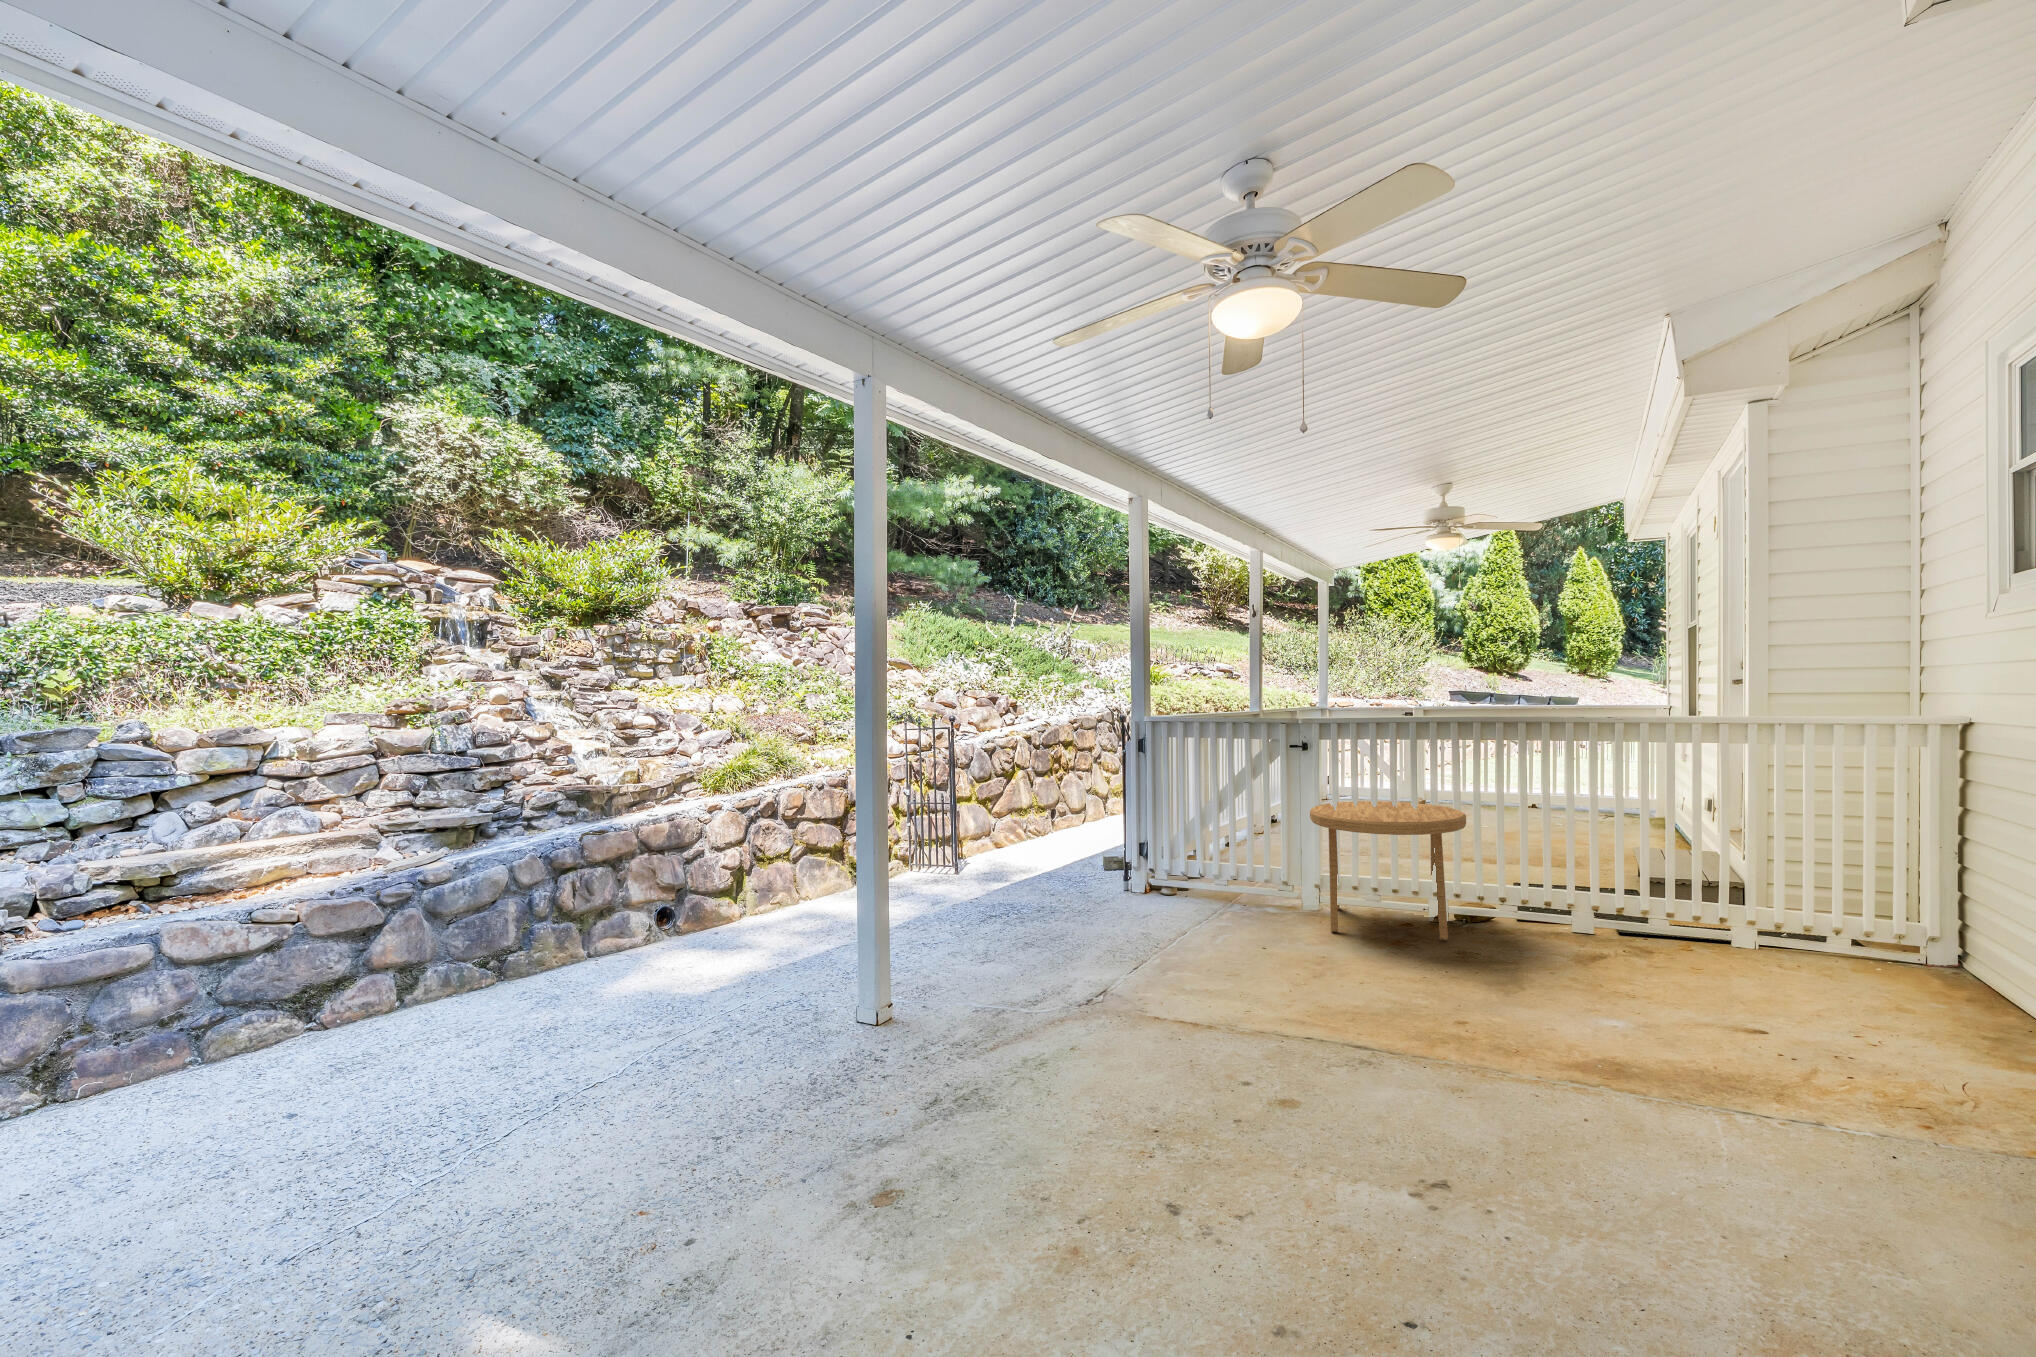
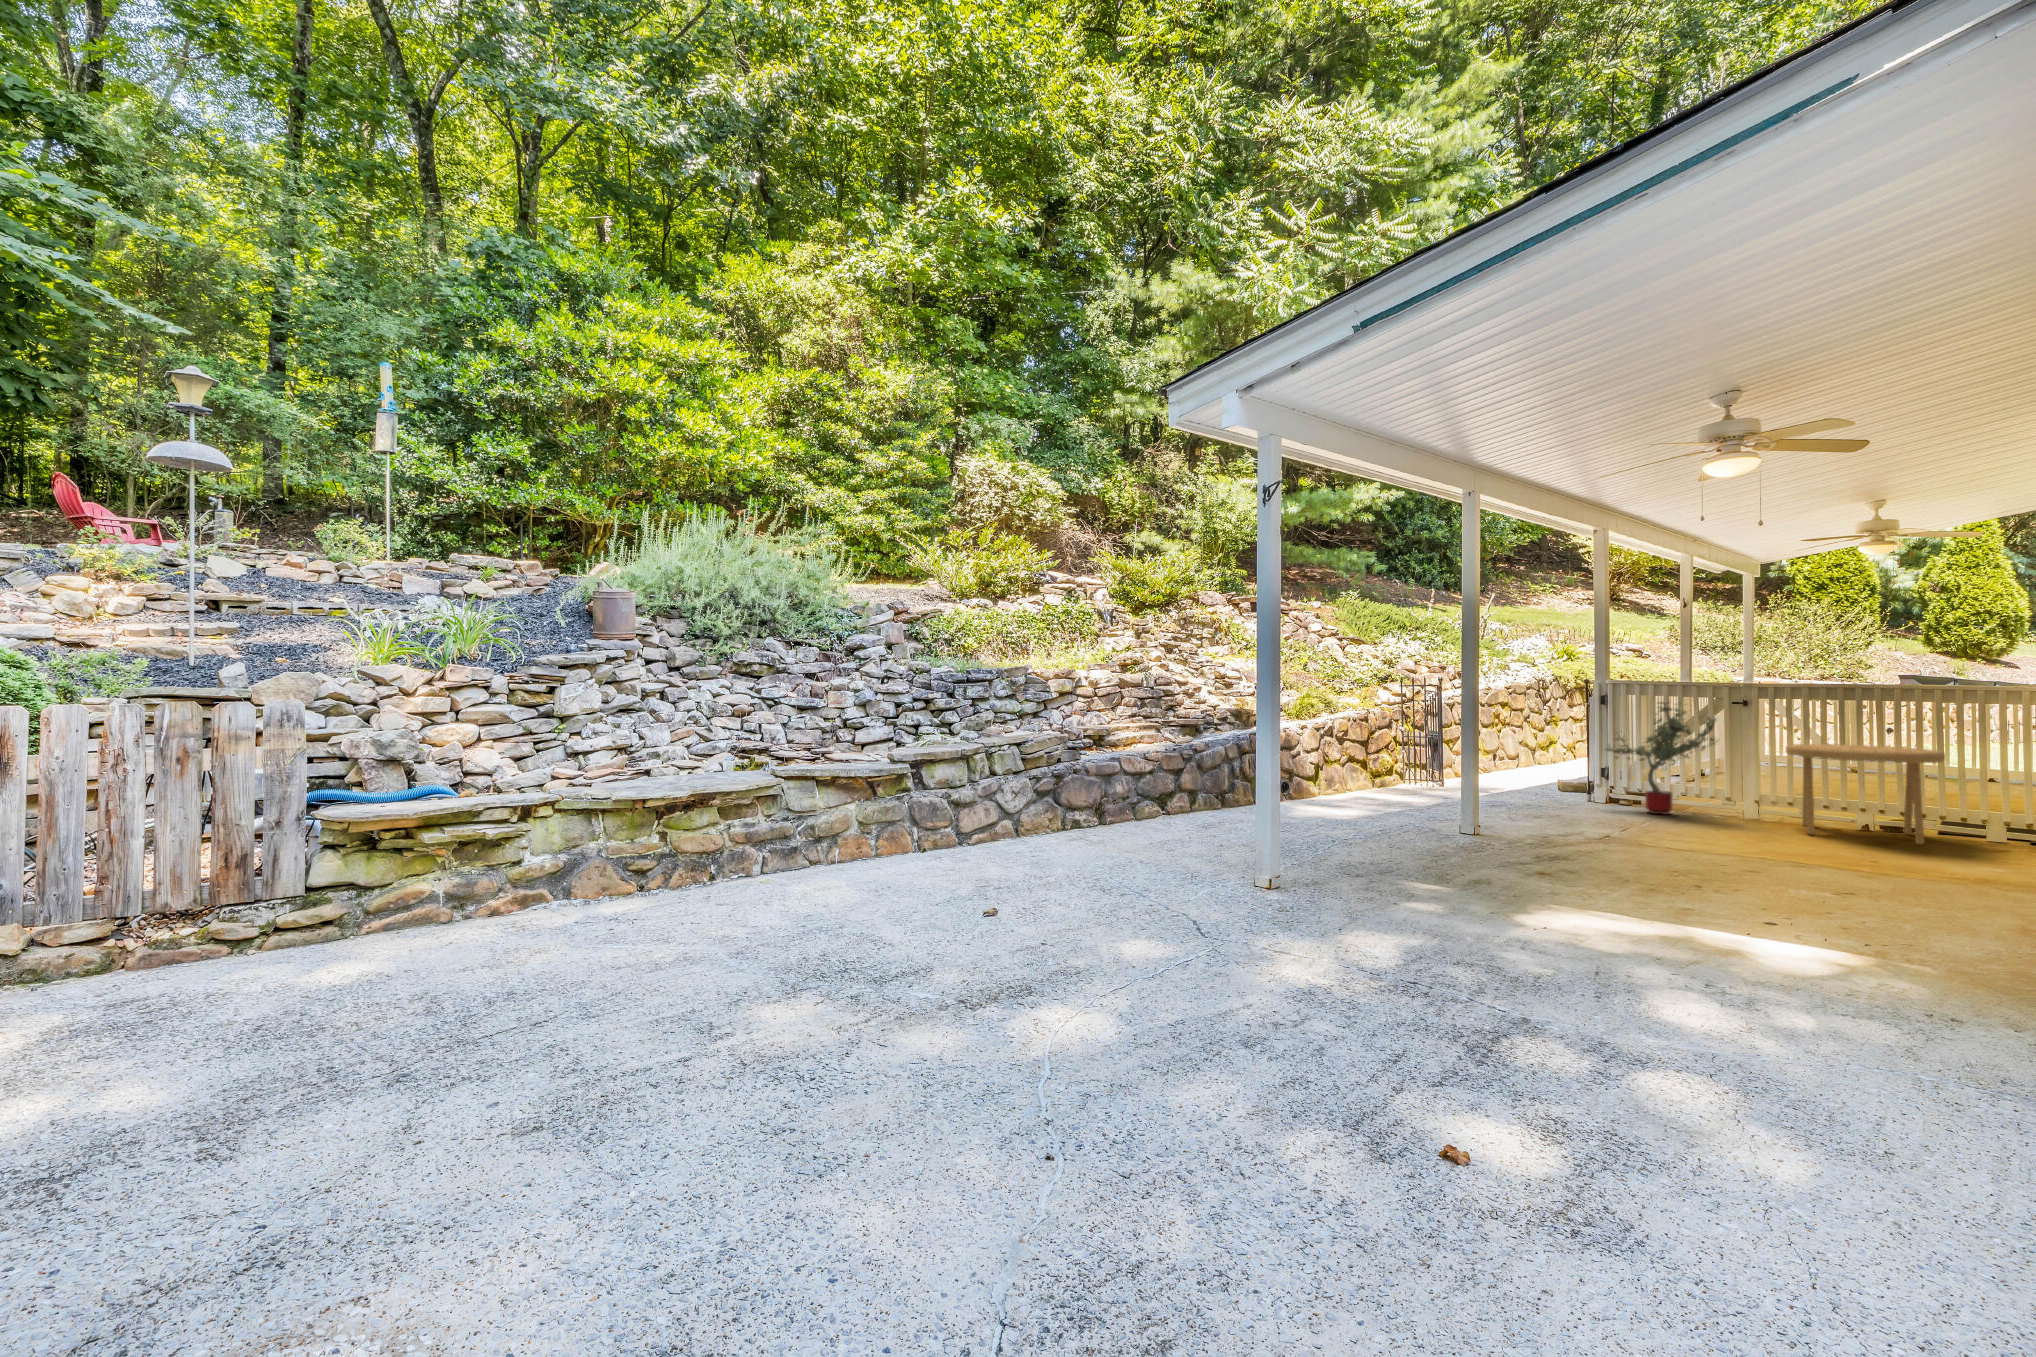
potted tree: none [1126,749,1244,903] -> present [1605,702,1718,814]

